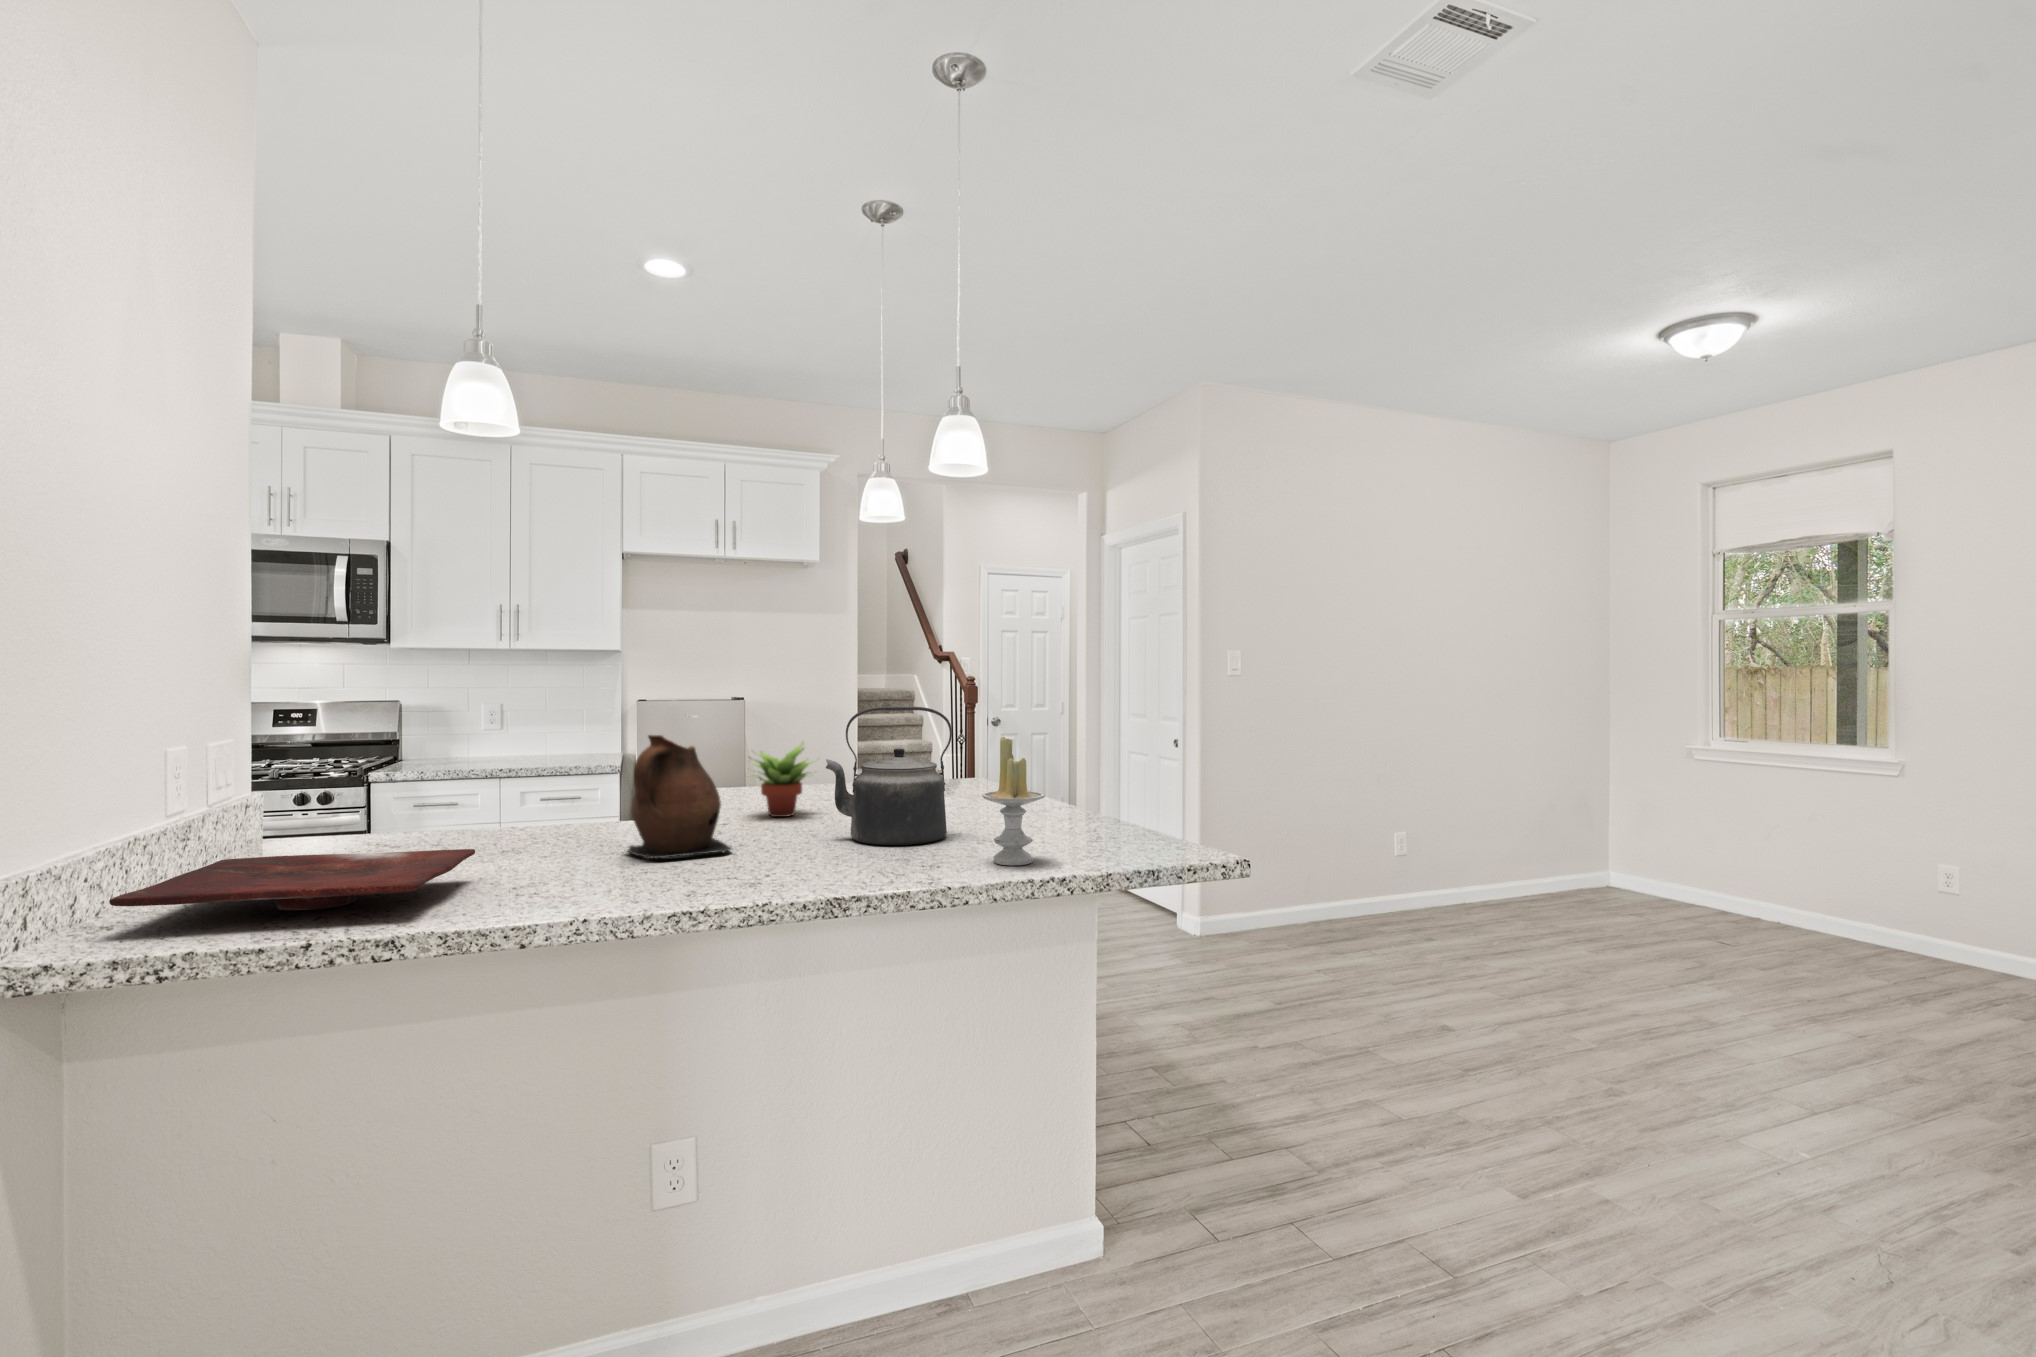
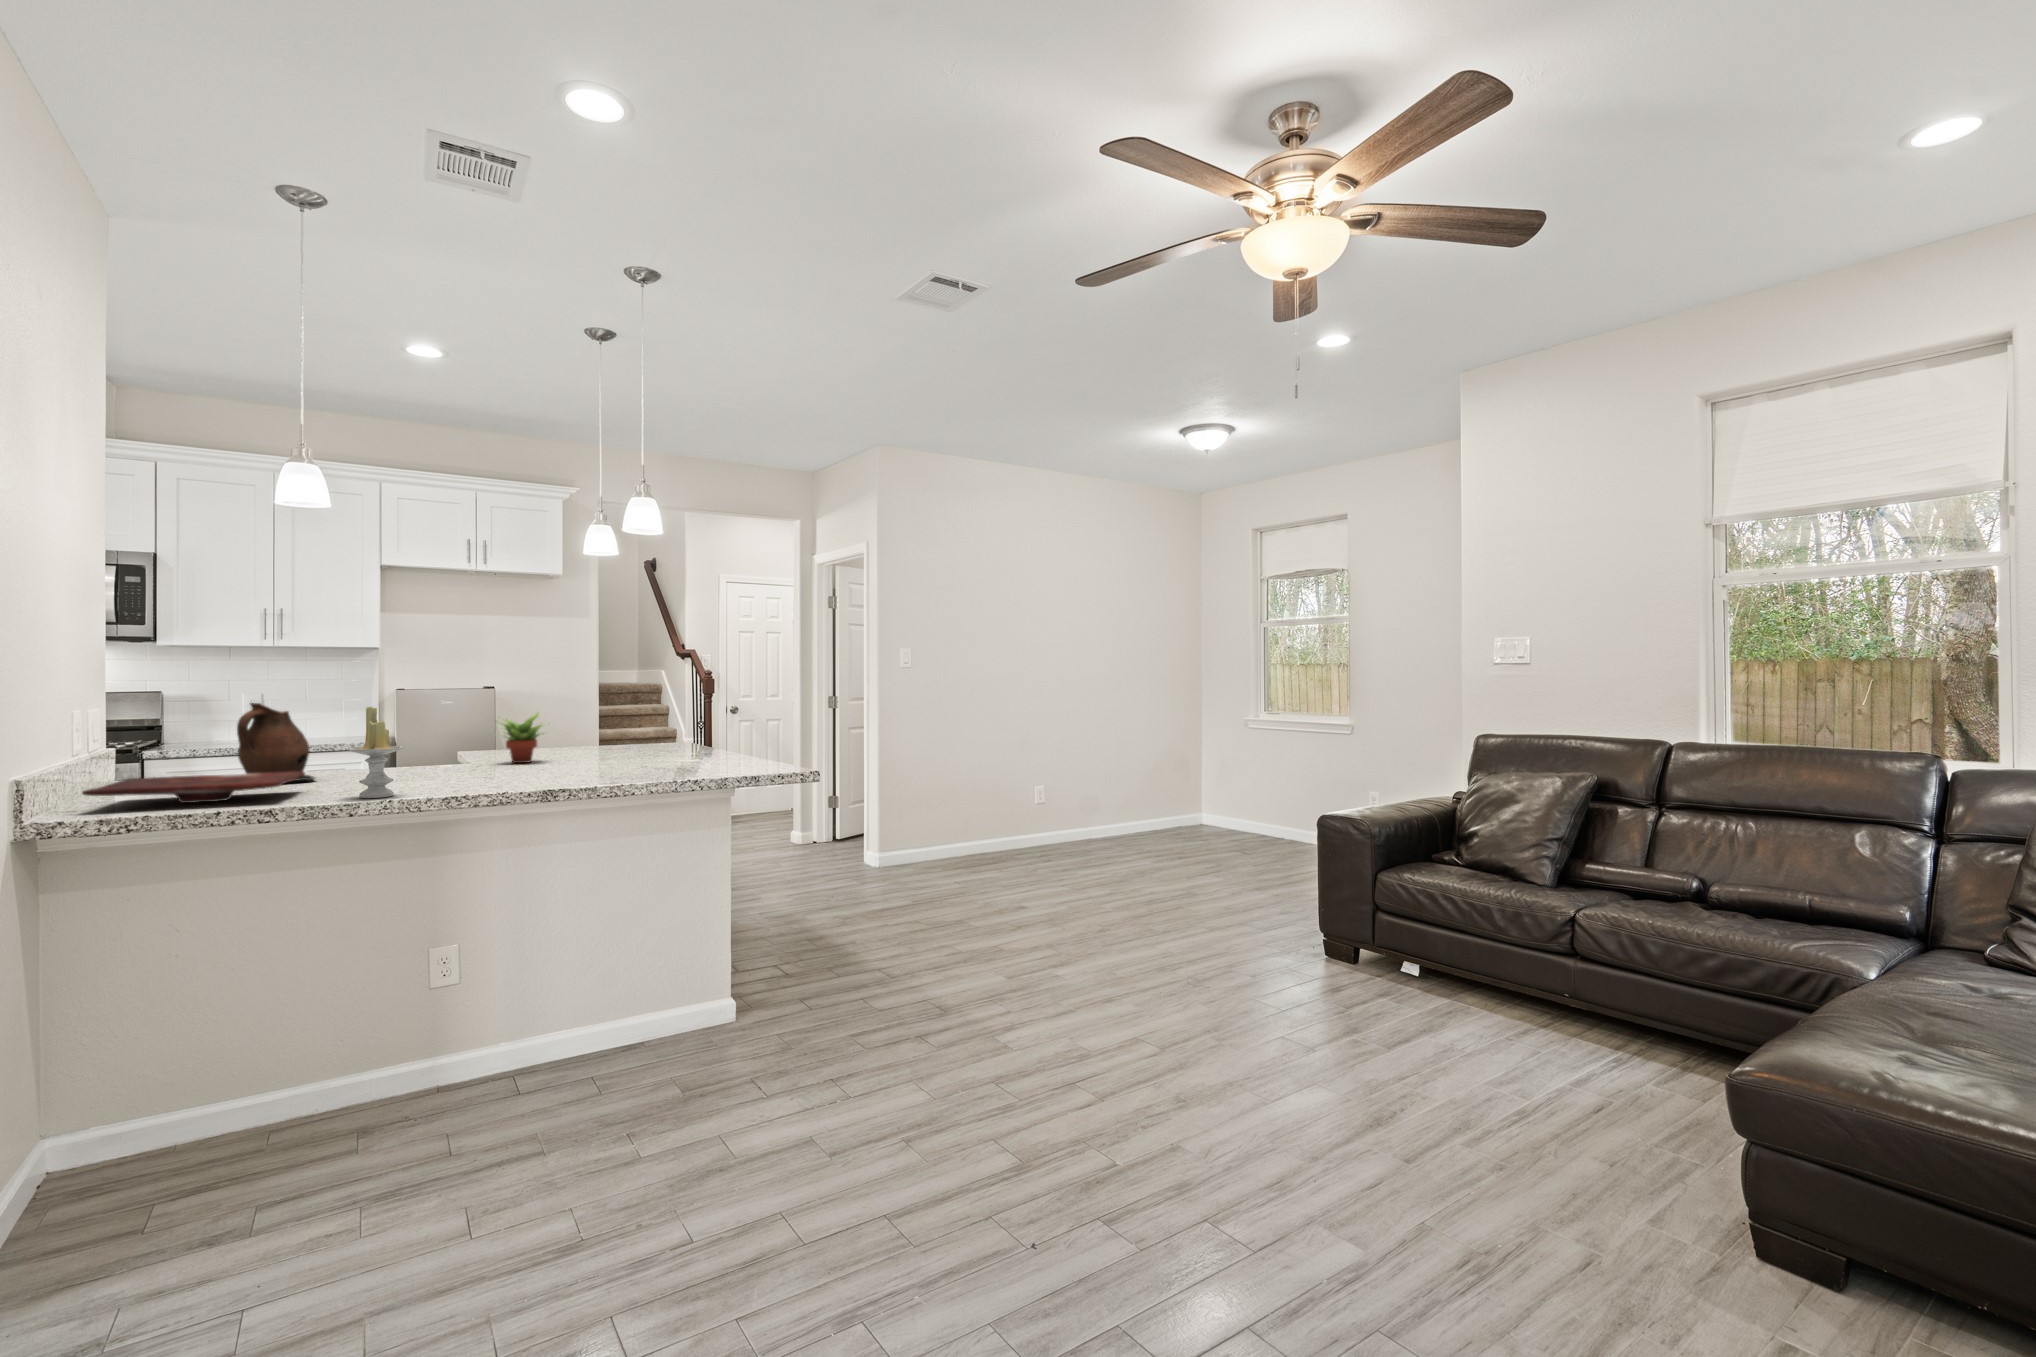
kettle: present [826,706,952,845] -> none [550,684,639,772]
ceramic pitcher: present [628,735,732,859] -> present [237,703,315,781]
candle: present [982,737,1045,865] -> present [348,706,404,798]

